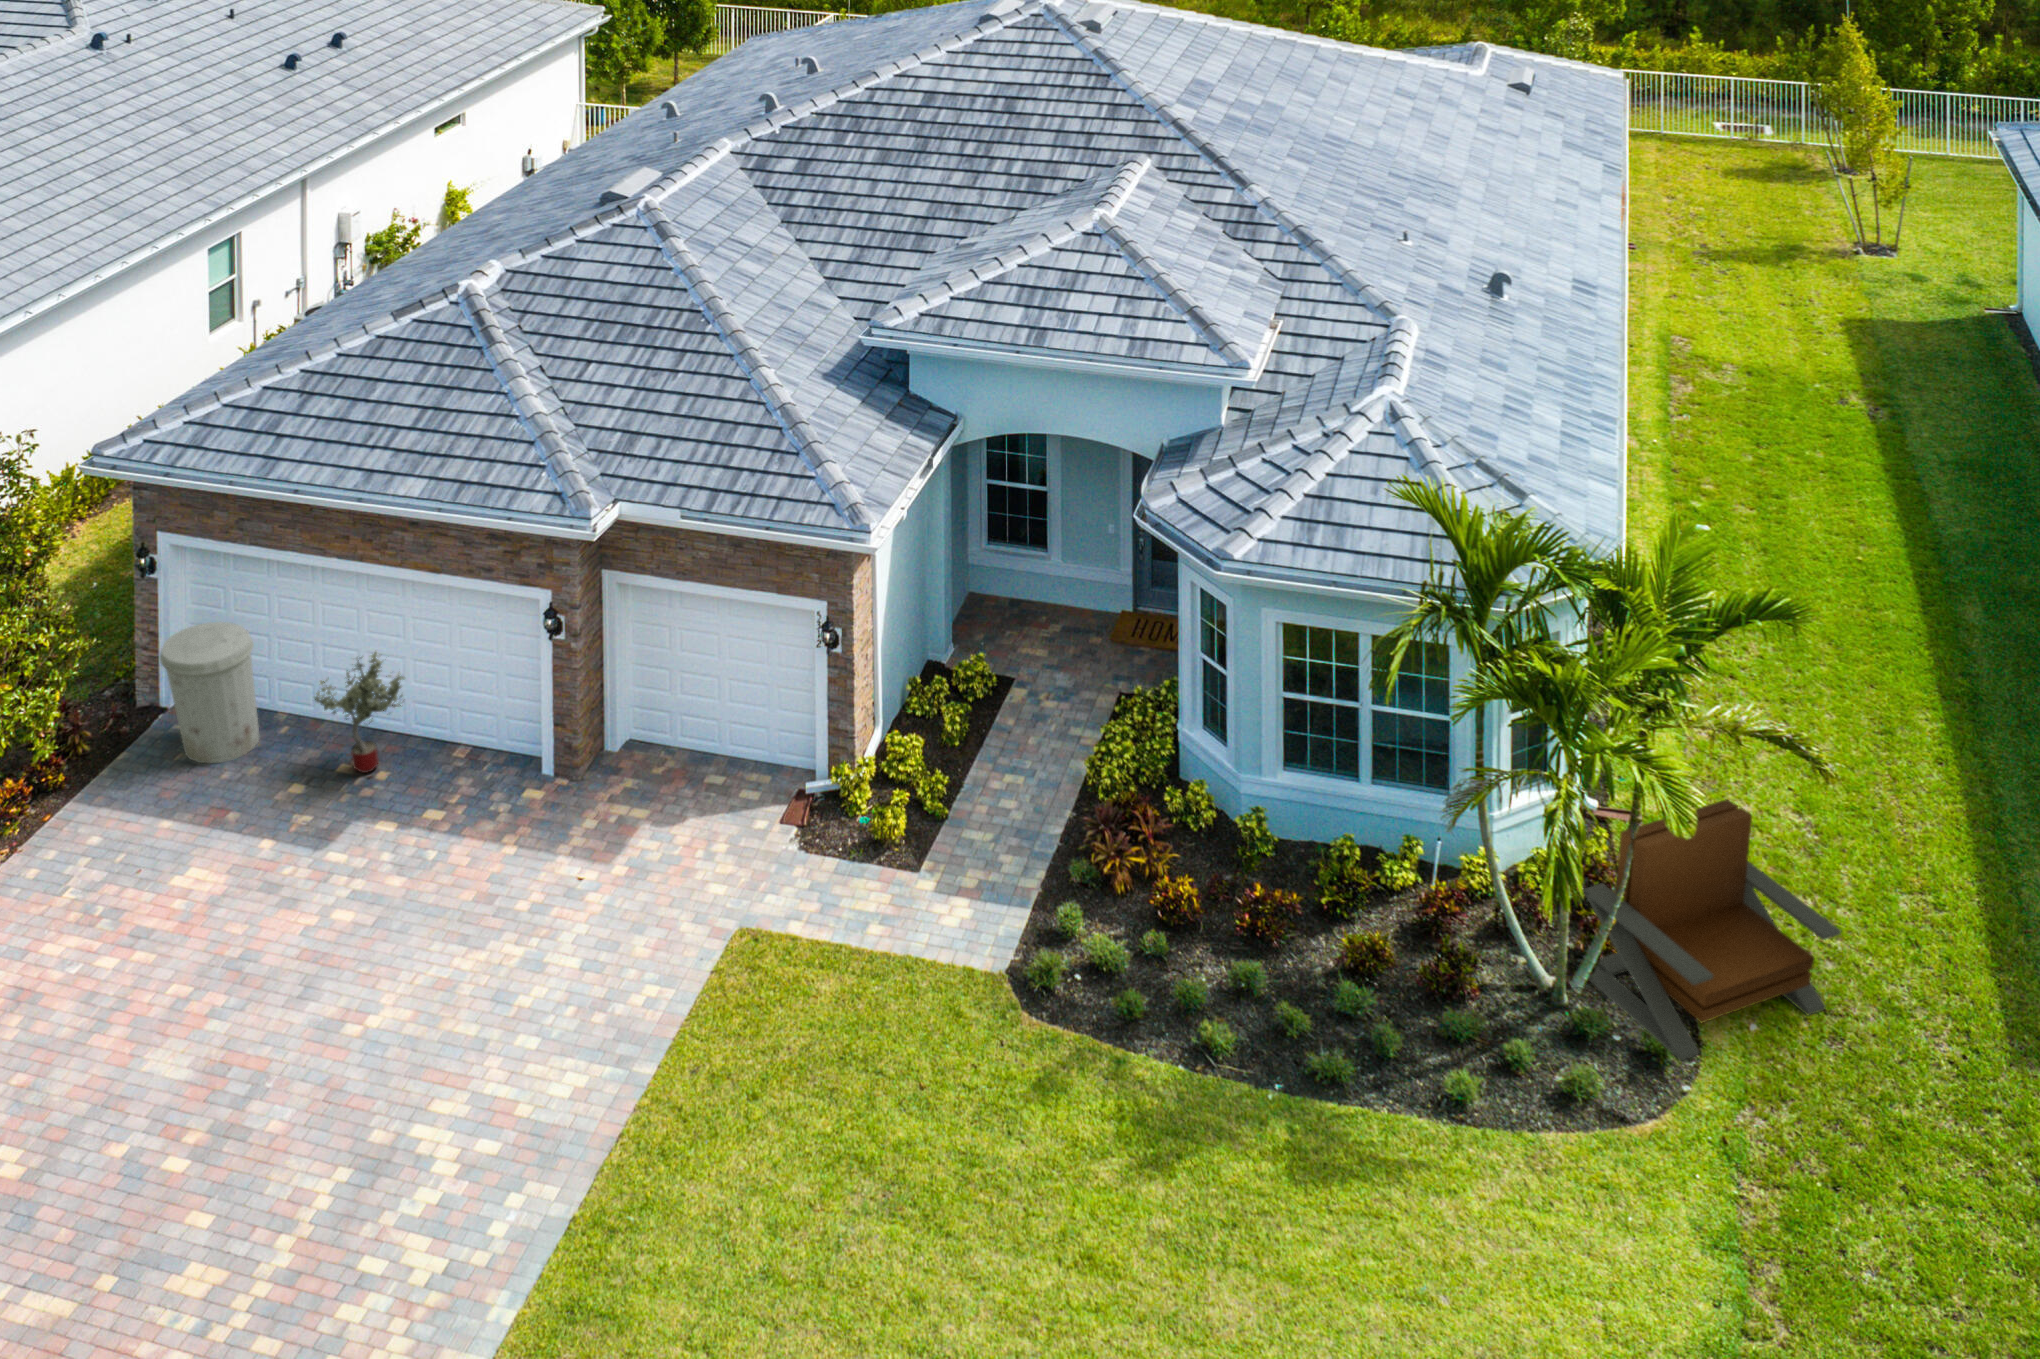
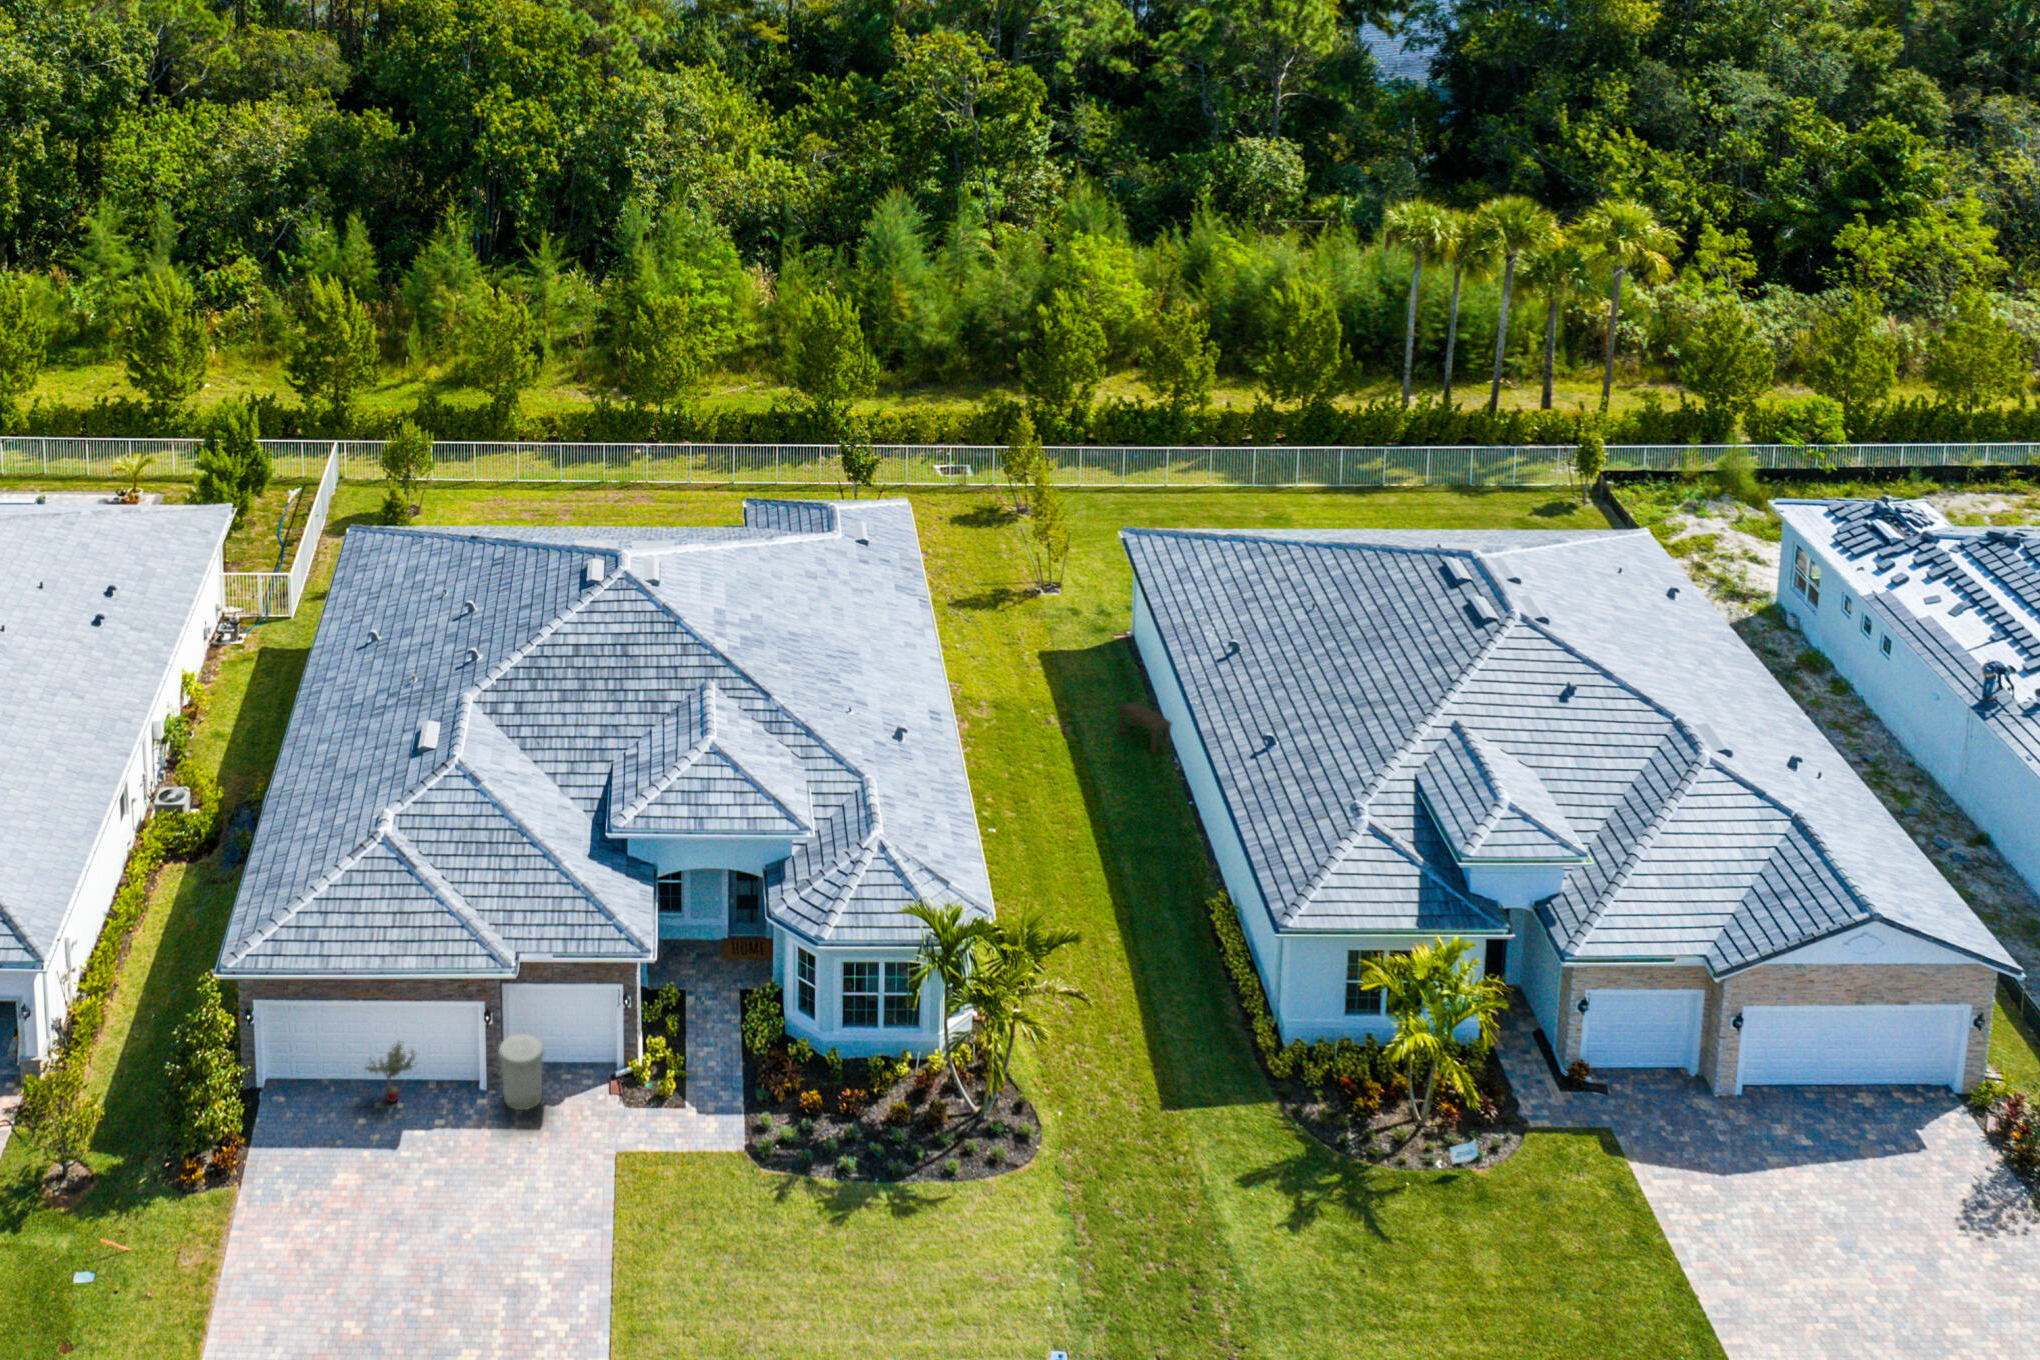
bench: none [1912,353,2022,437] -> present [1118,702,1172,753]
trash can: present [160,622,260,763] -> present [498,1034,544,1110]
lounge chair: present [1580,799,1841,1061] -> none [988,1018,1092,1136]

